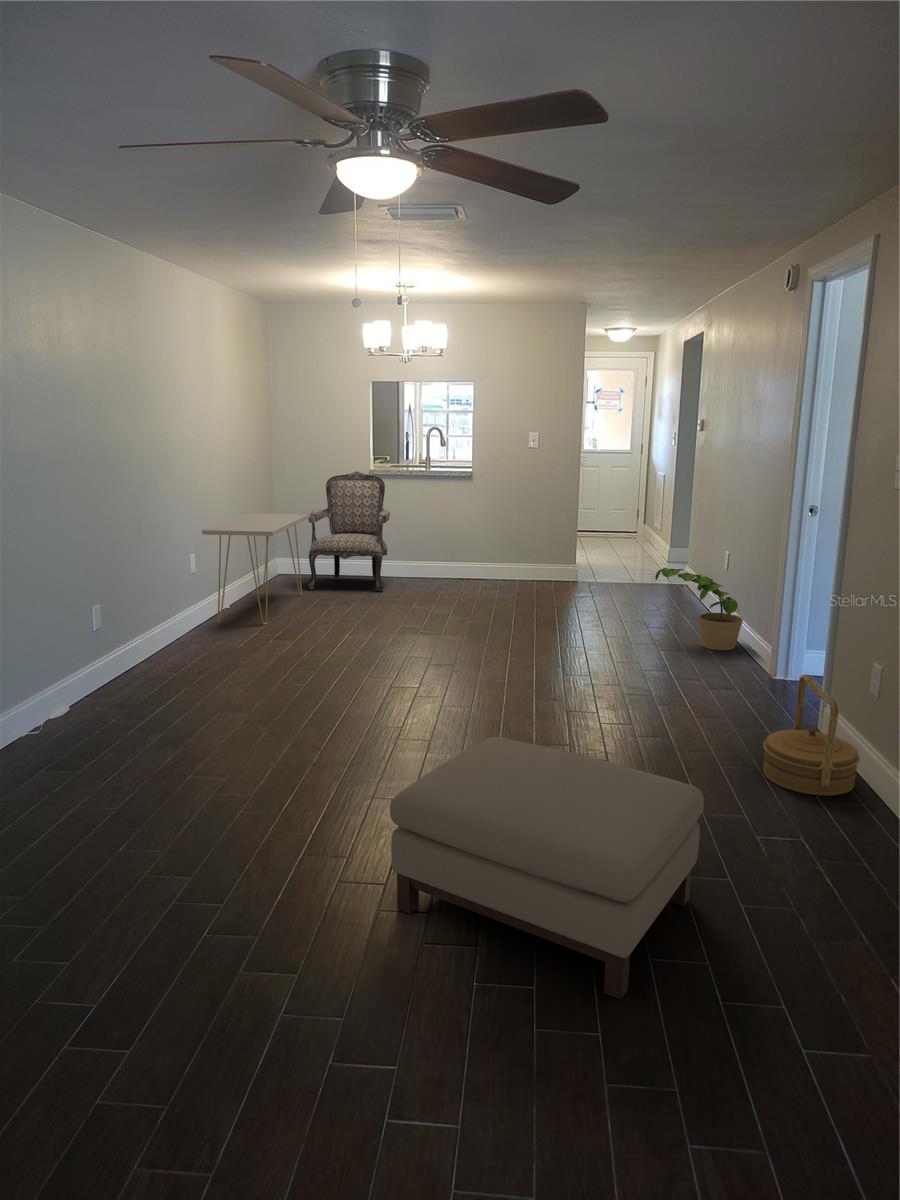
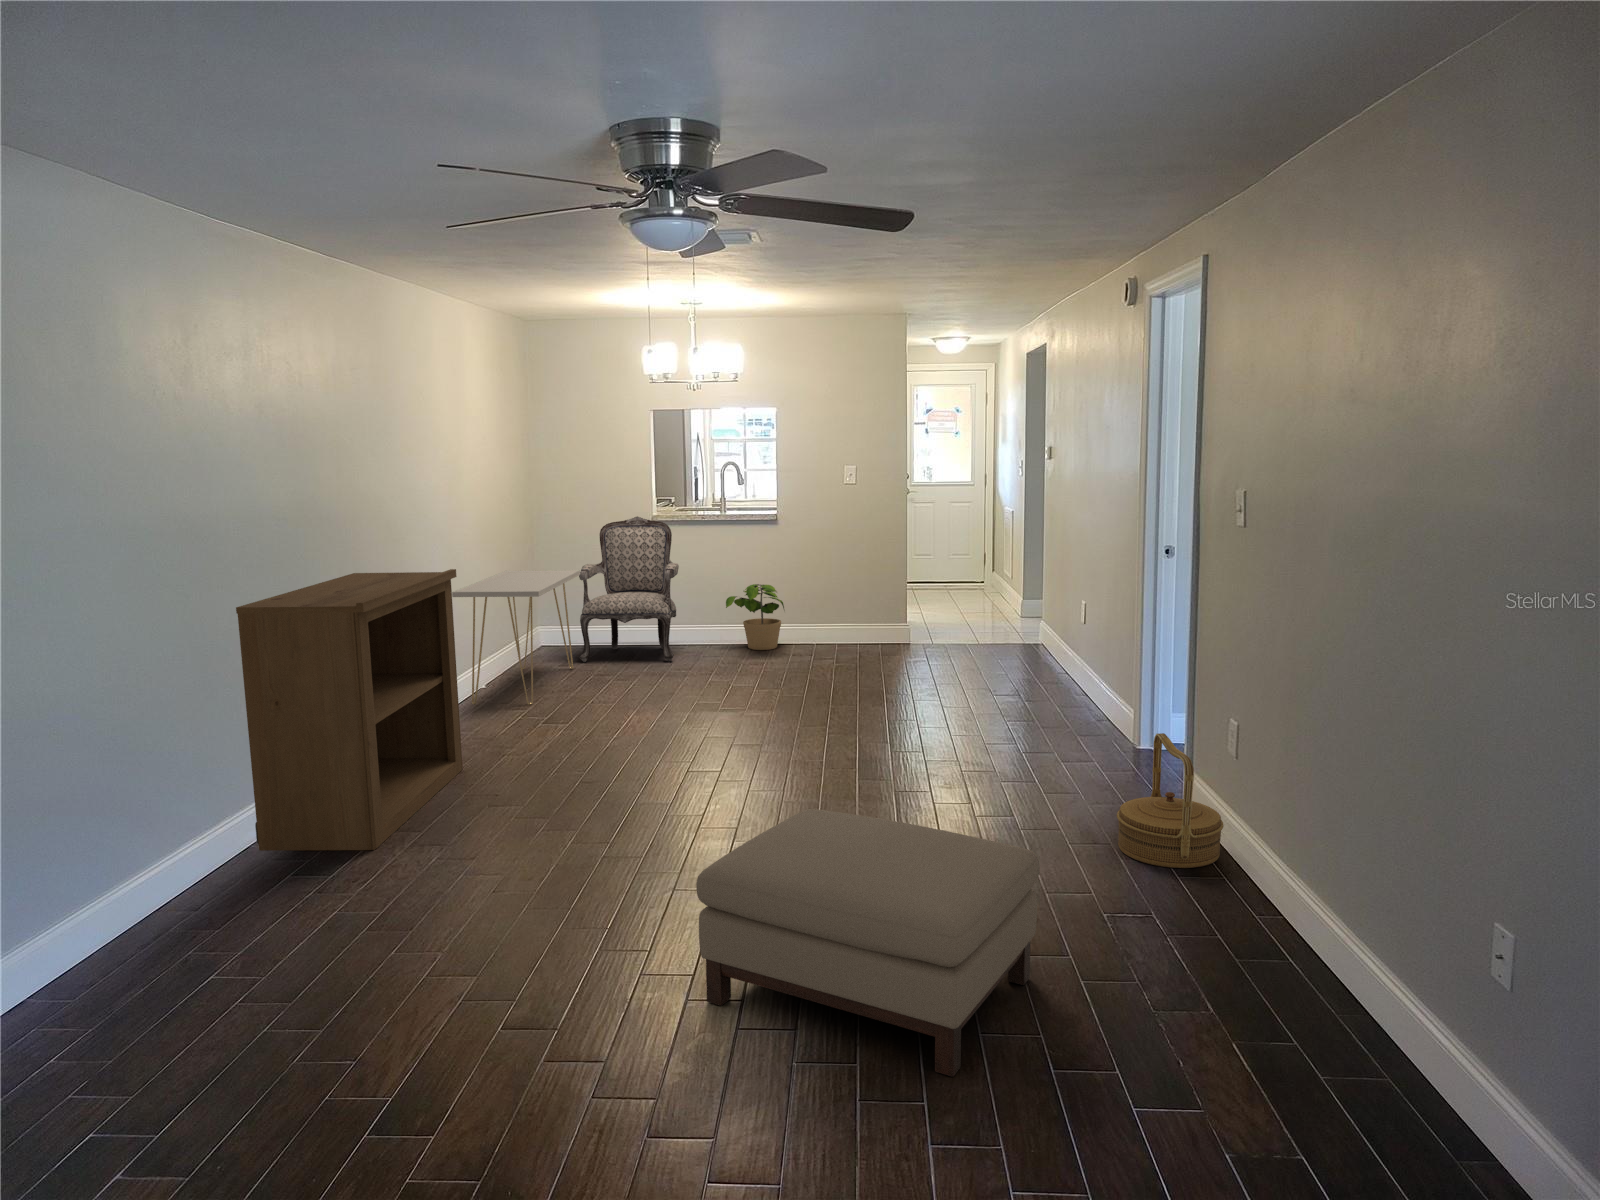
bookshelf: none [5,512,204,749] -> present [236,569,463,851]
potted plant: present [655,568,743,650] -> present [726,584,784,650]

